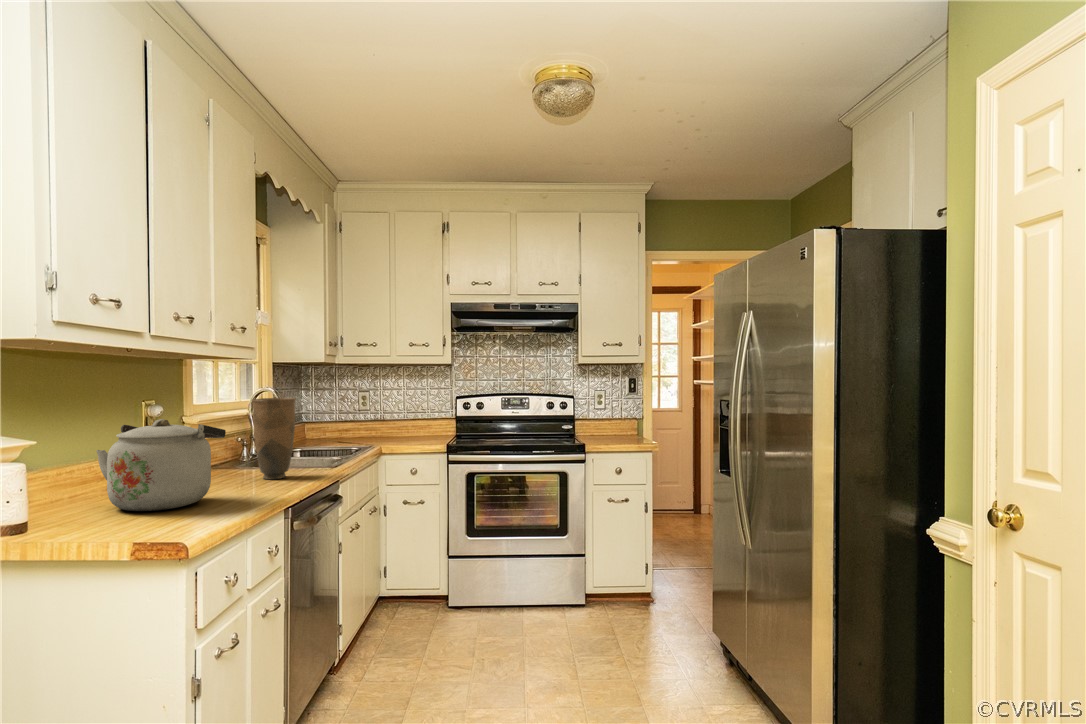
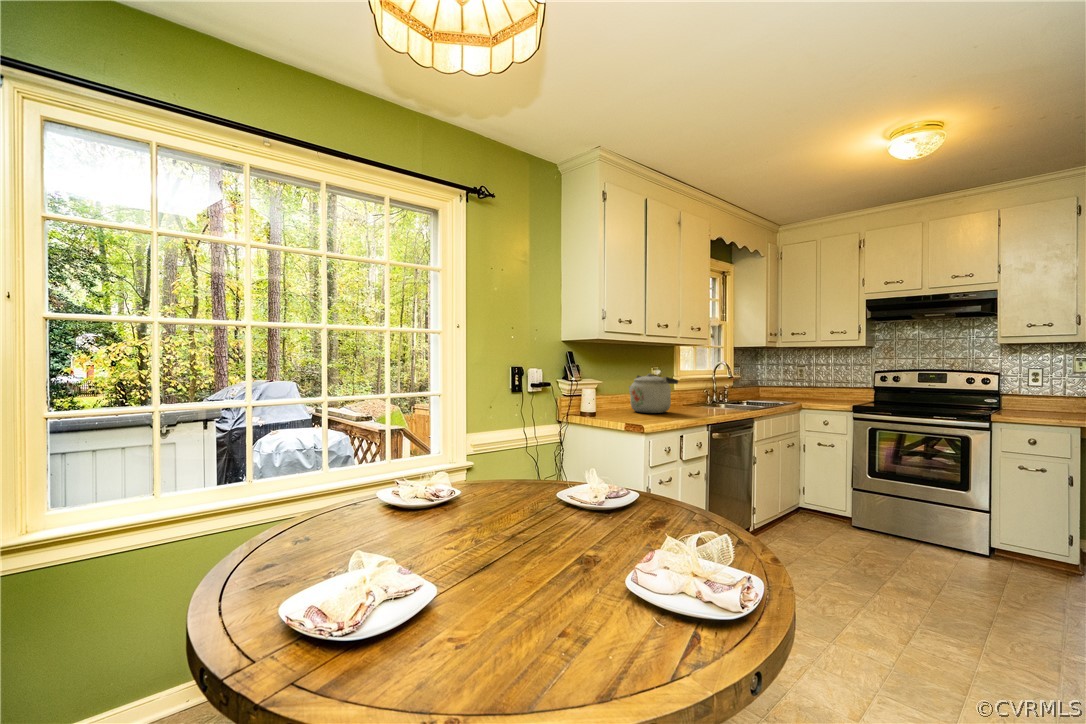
vase: present [252,398,296,480] -> none [699,367,723,410]

